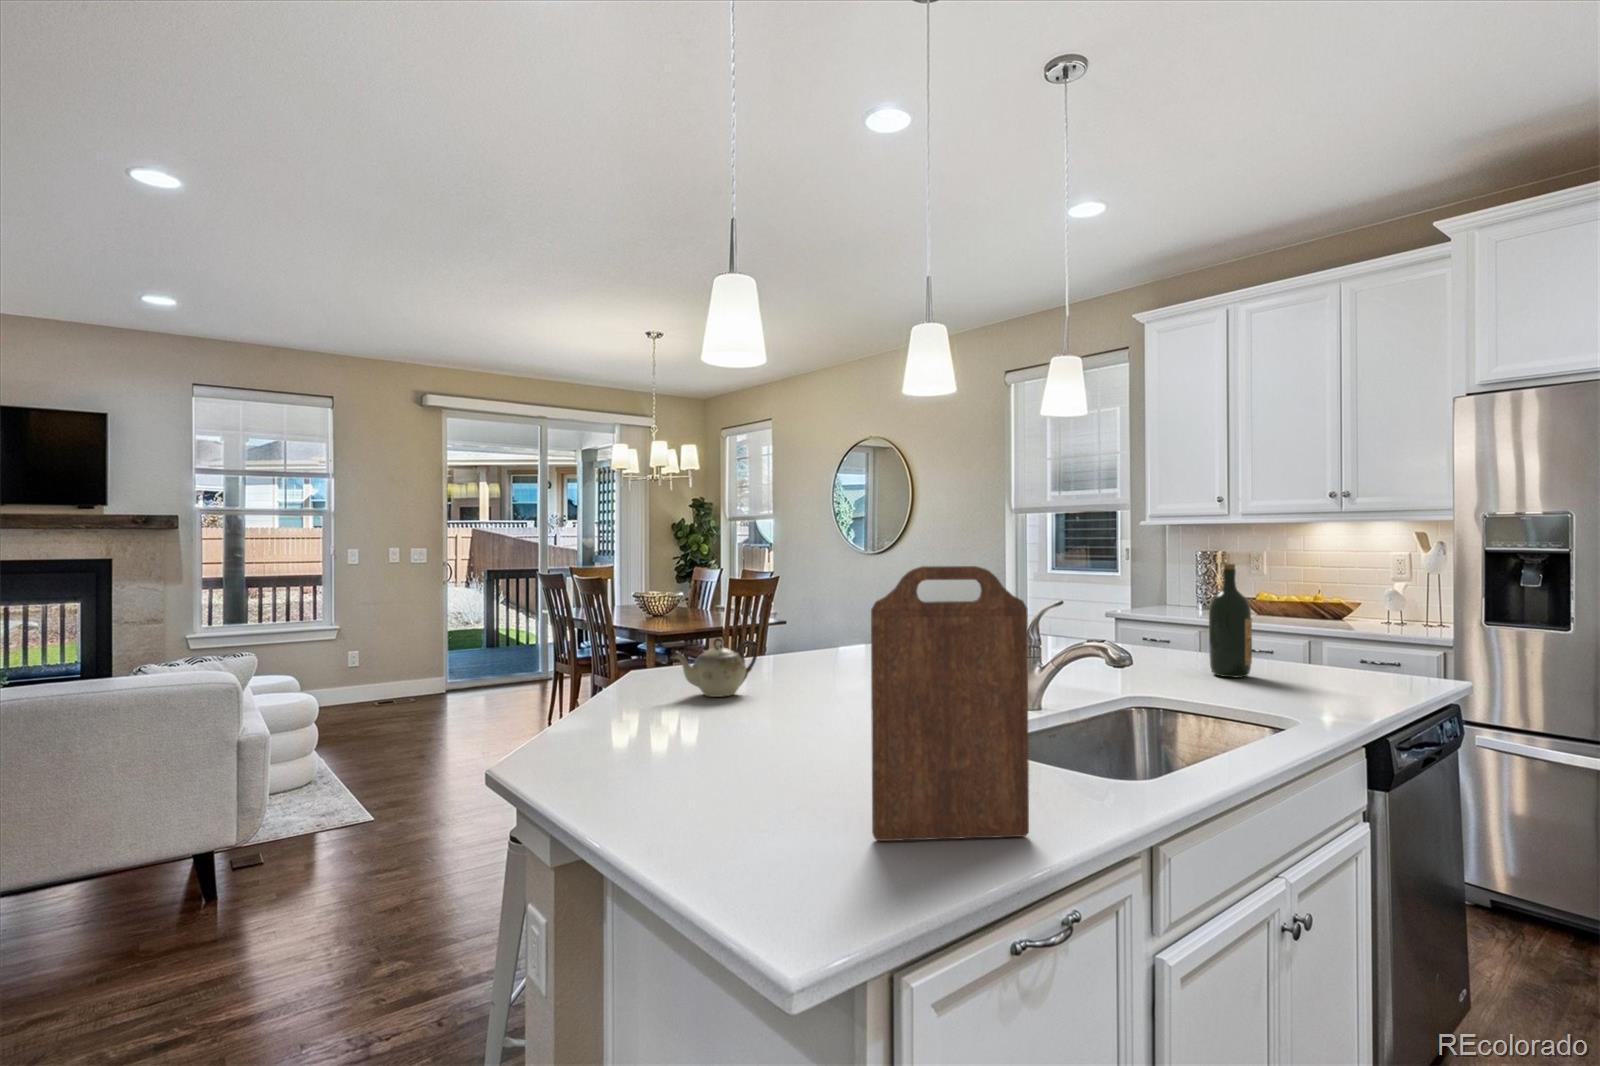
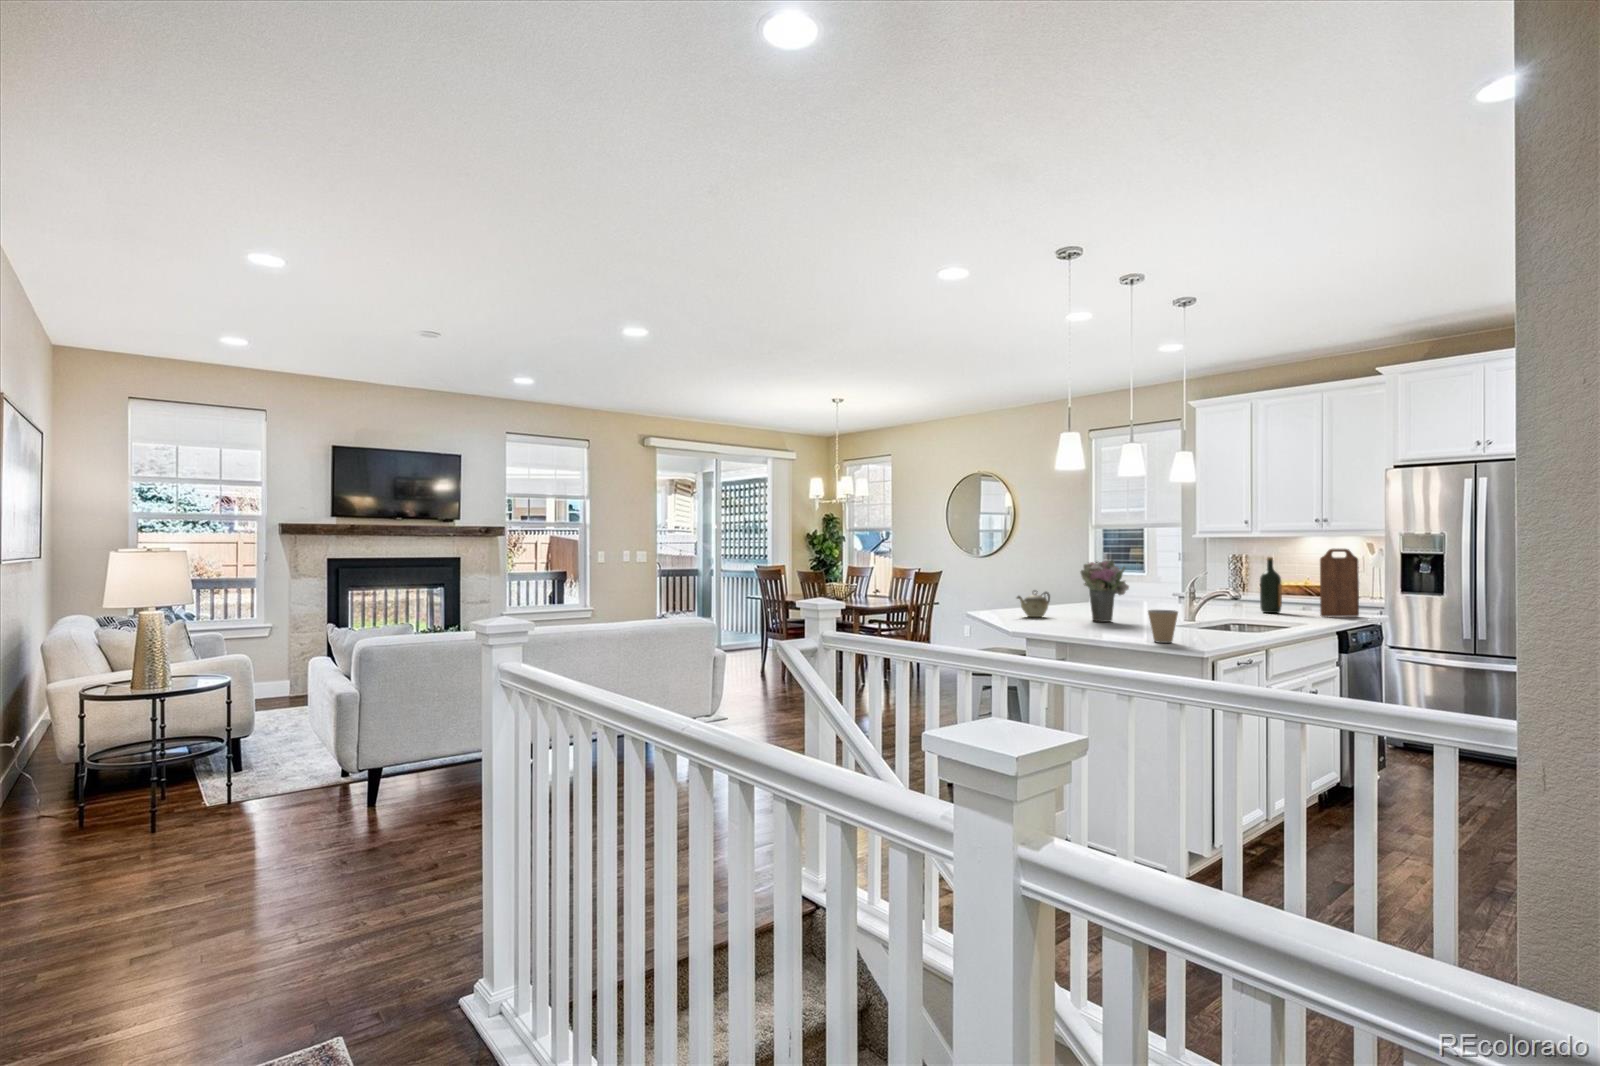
cutting board: present [871,566,1029,841] -> present [1320,549,1359,617]
flower bouquet: none [768,576,886,721] -> present [1081,560,1129,622]
coffee cup: none [734,756,827,882] -> present [1148,610,1178,643]

